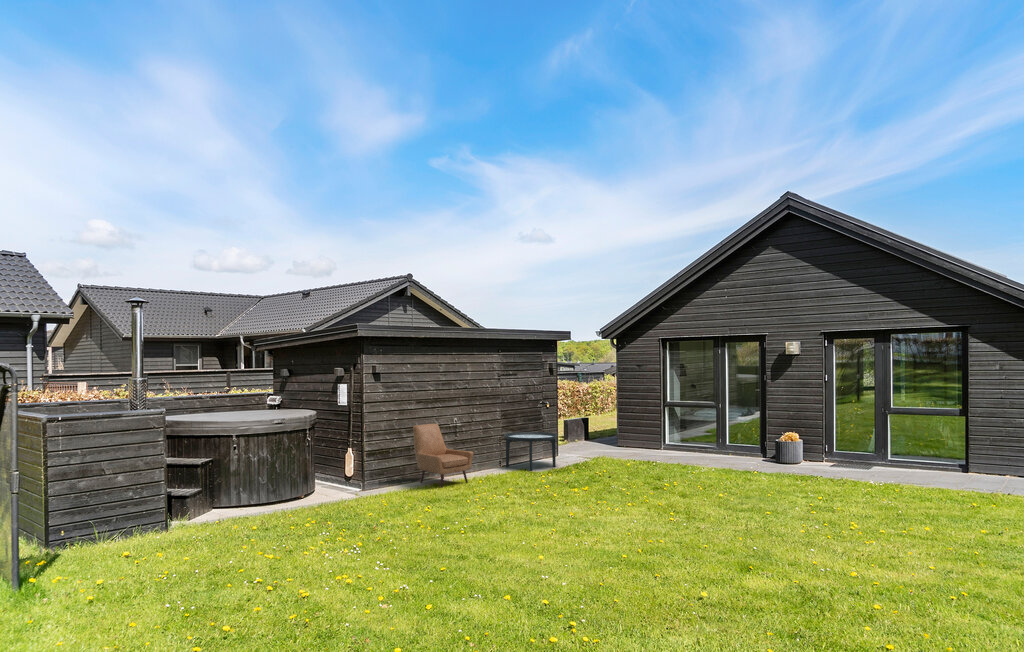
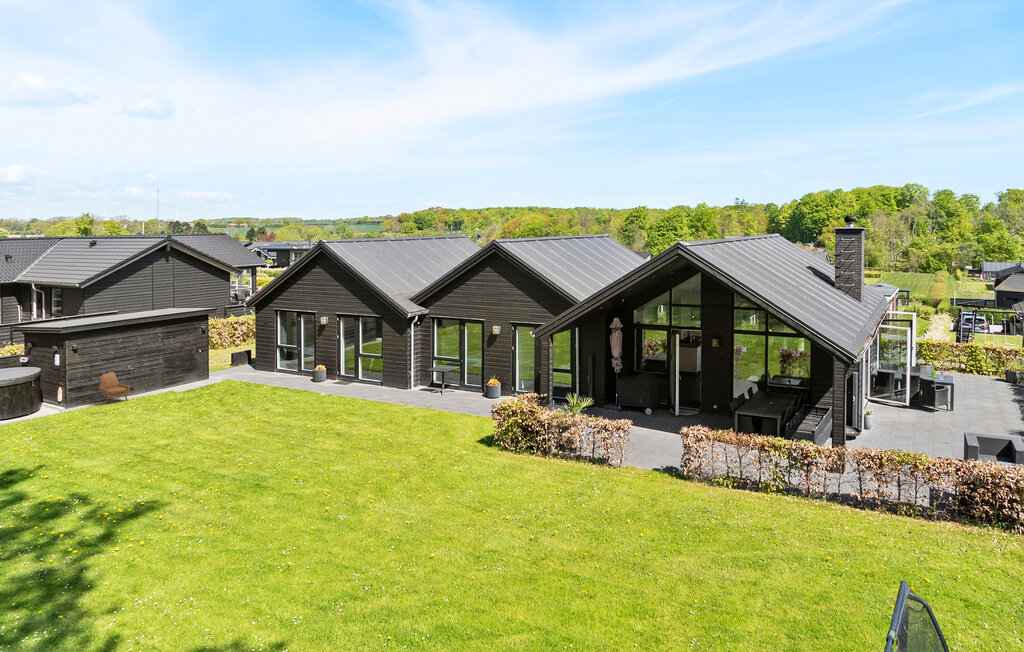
round table: present [504,432,558,471] -> none [162,370,195,392]

